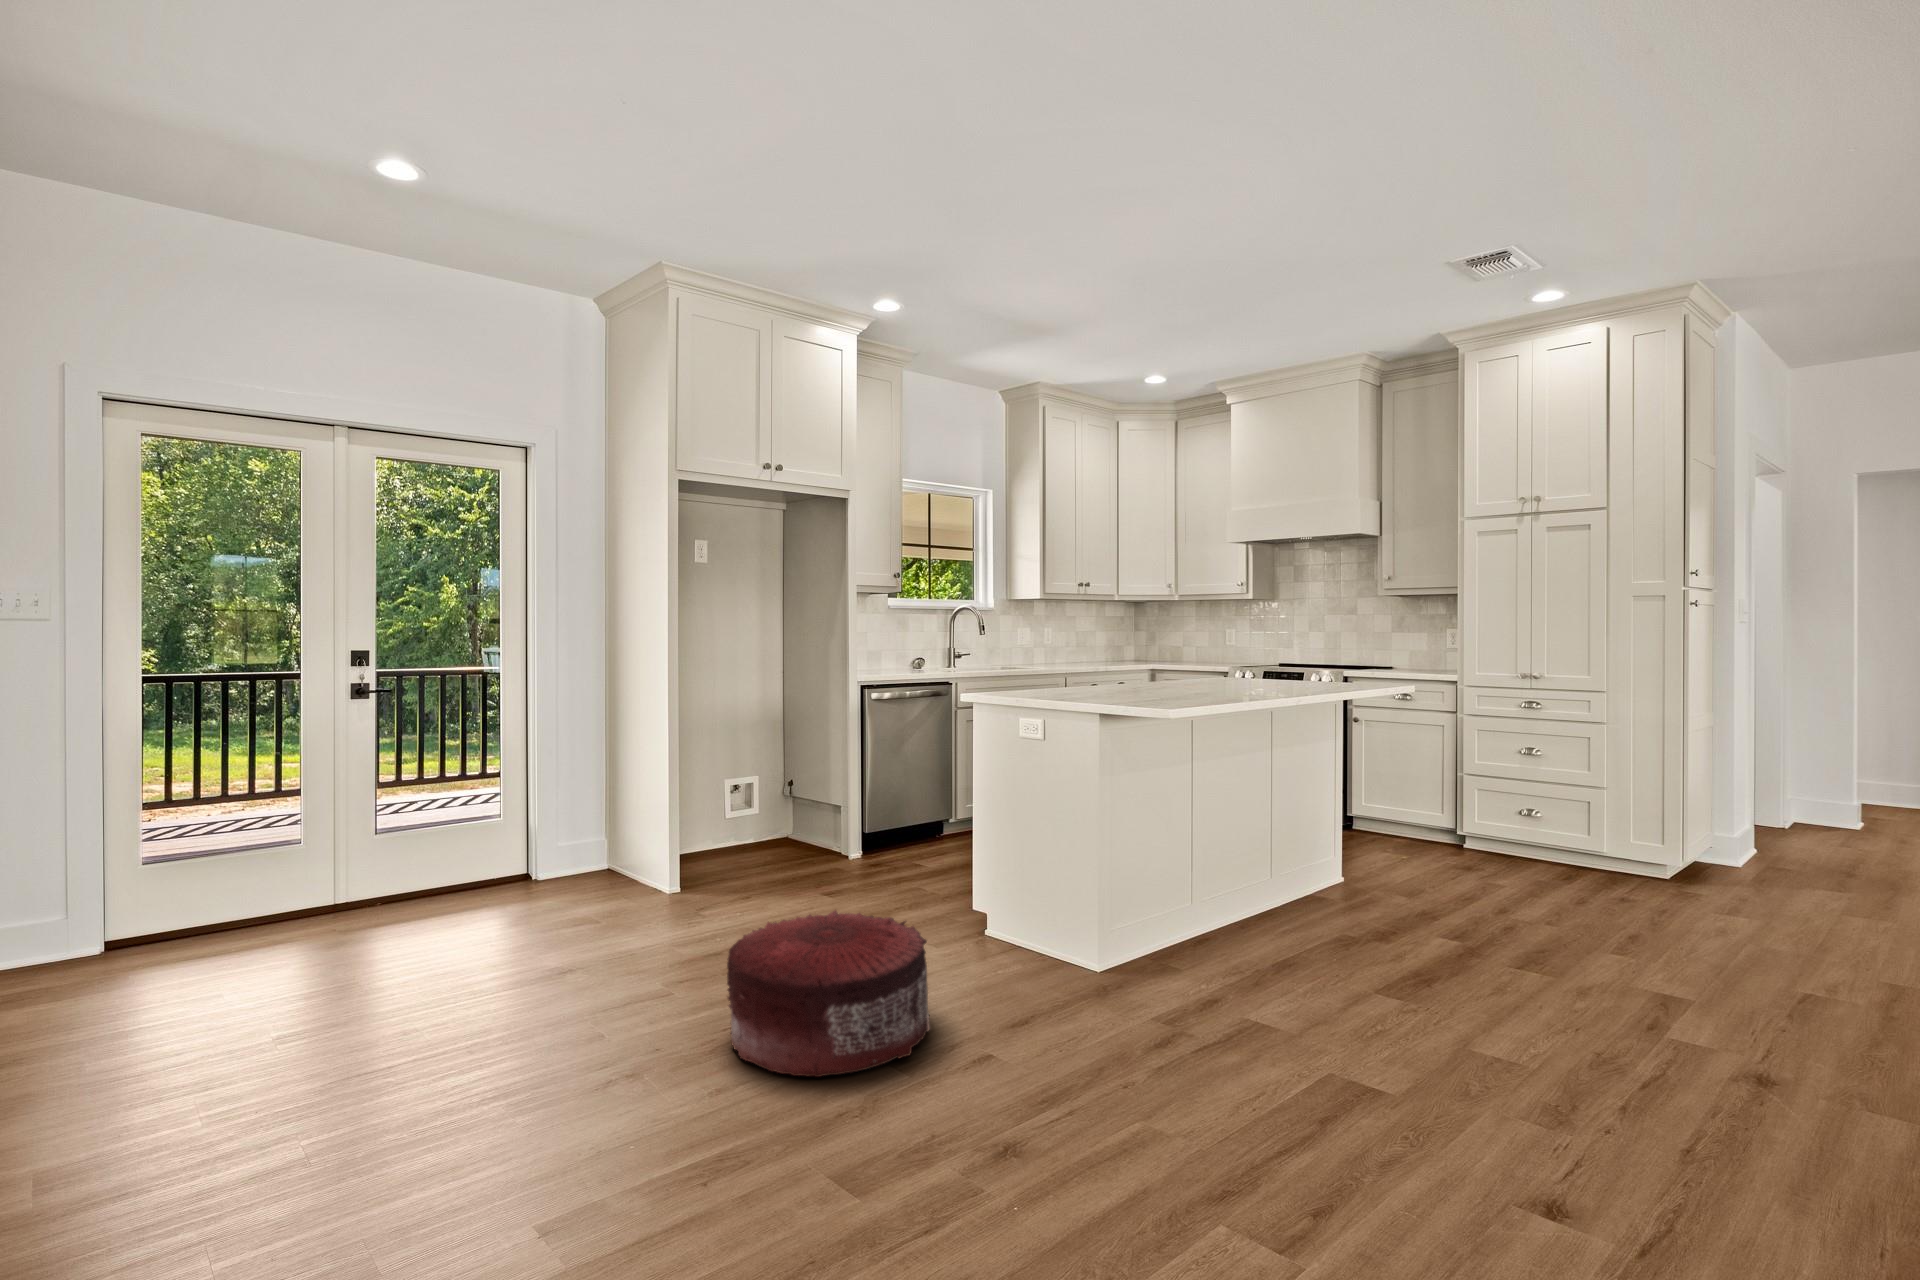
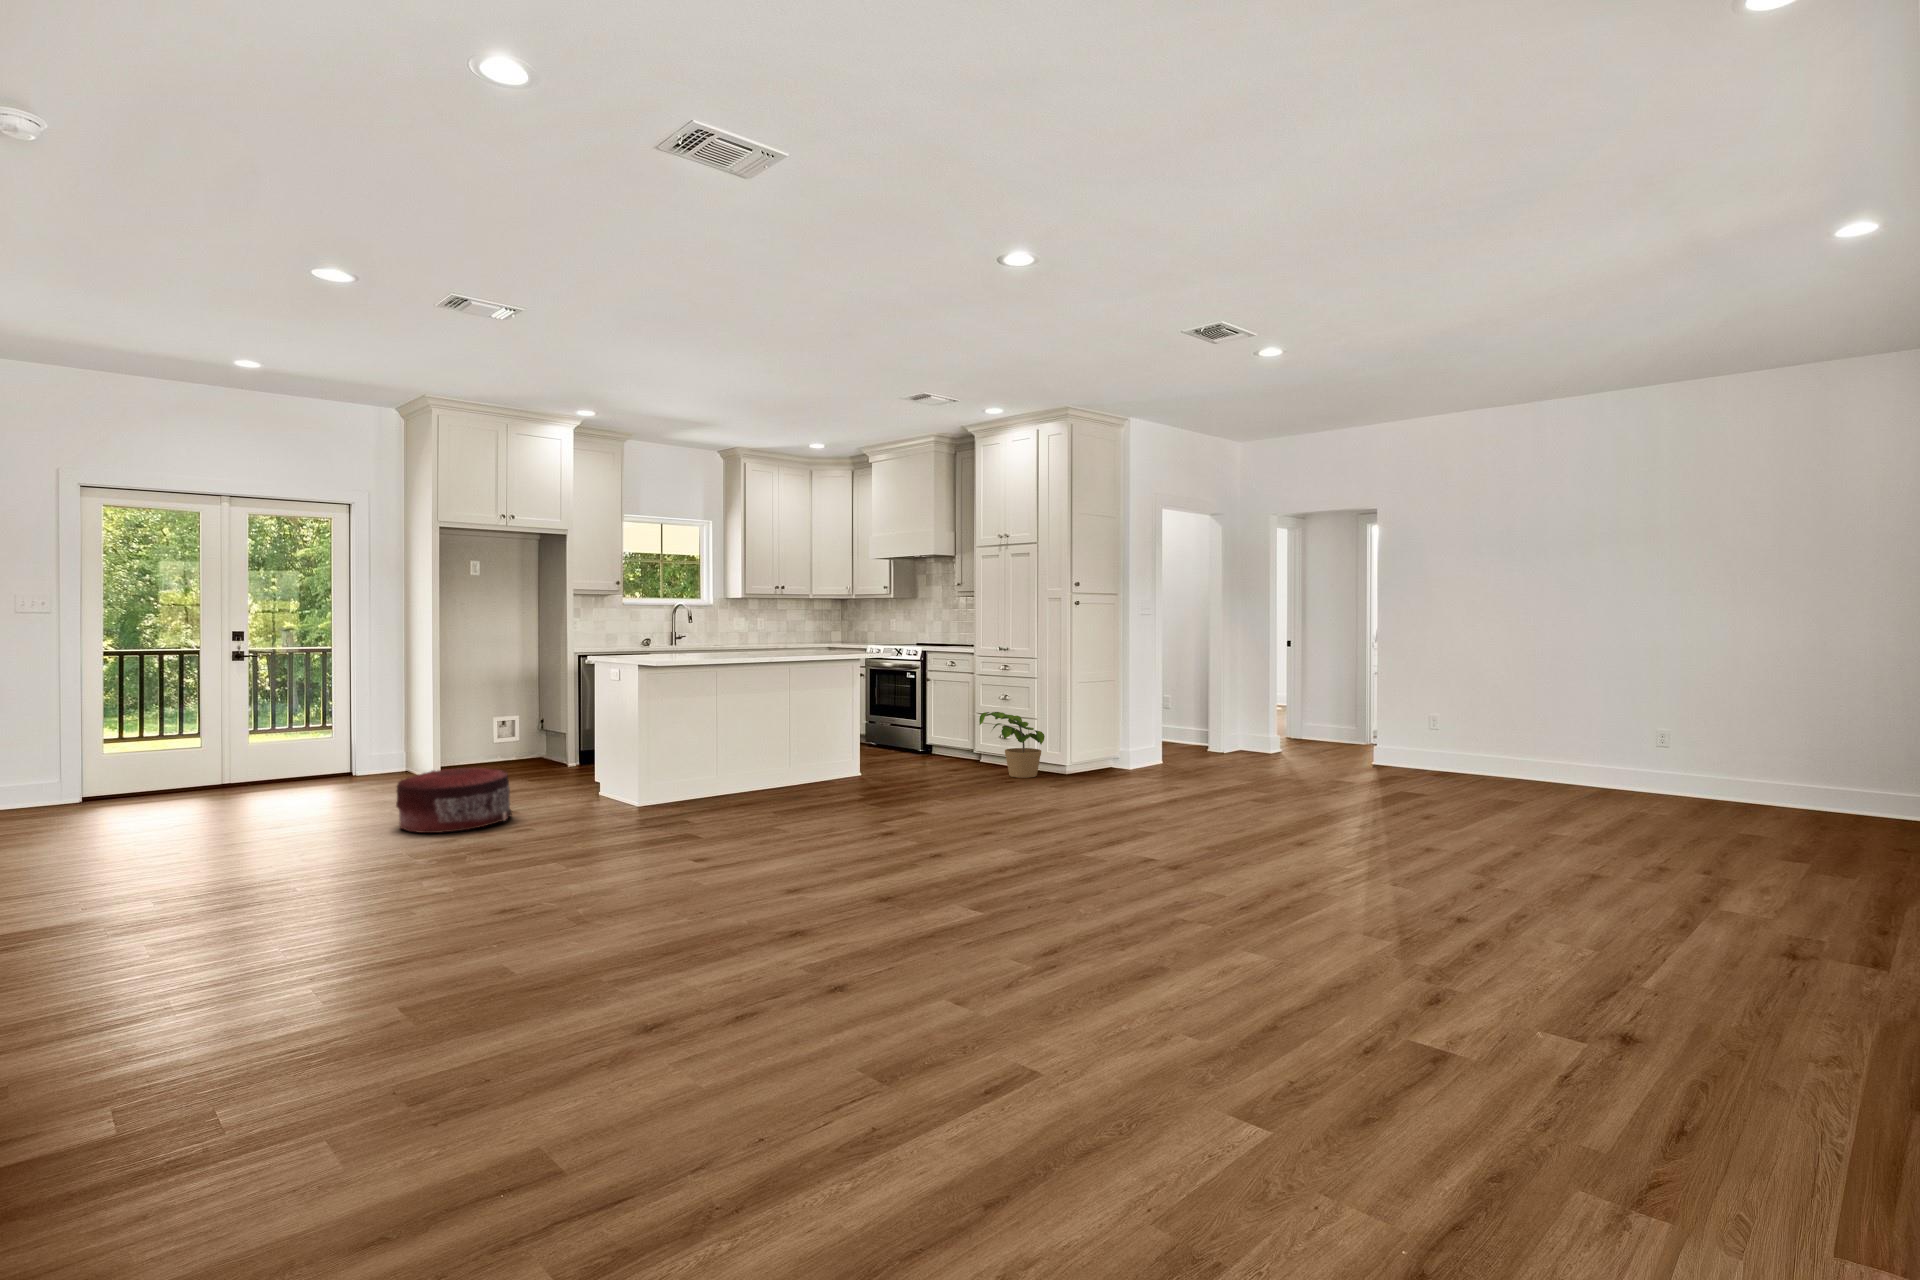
potted plant: none [1542,781,1654,888] -> present [979,712,1045,778]

